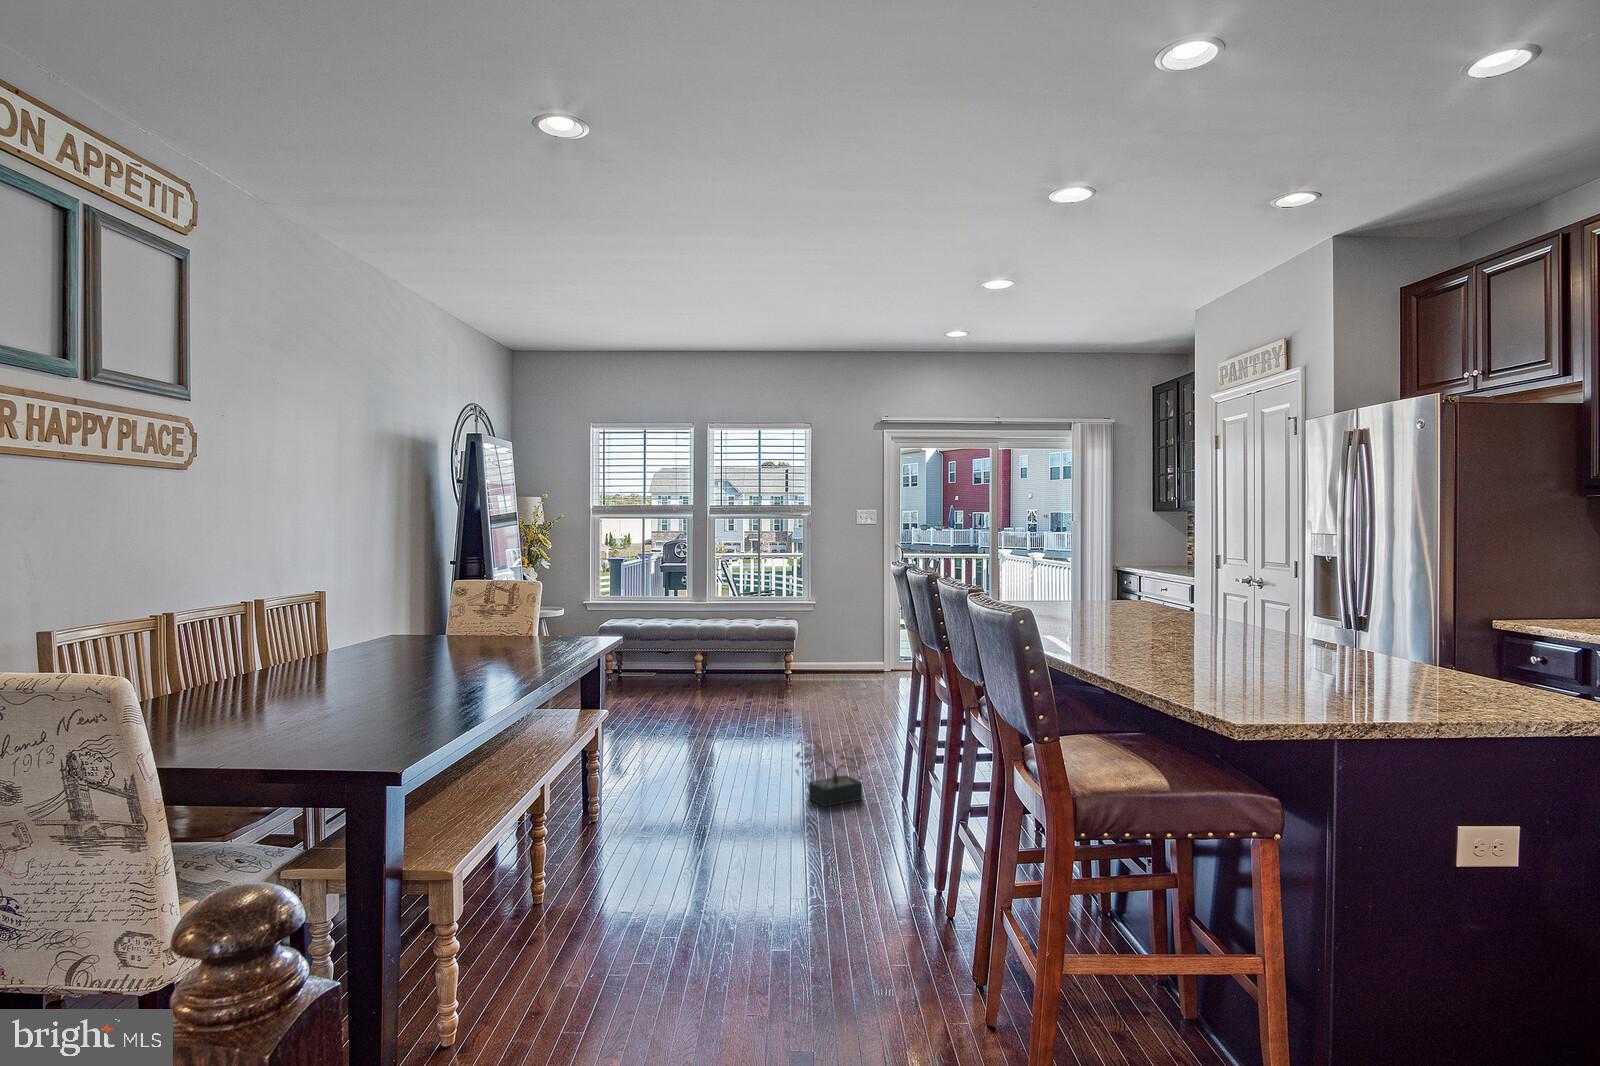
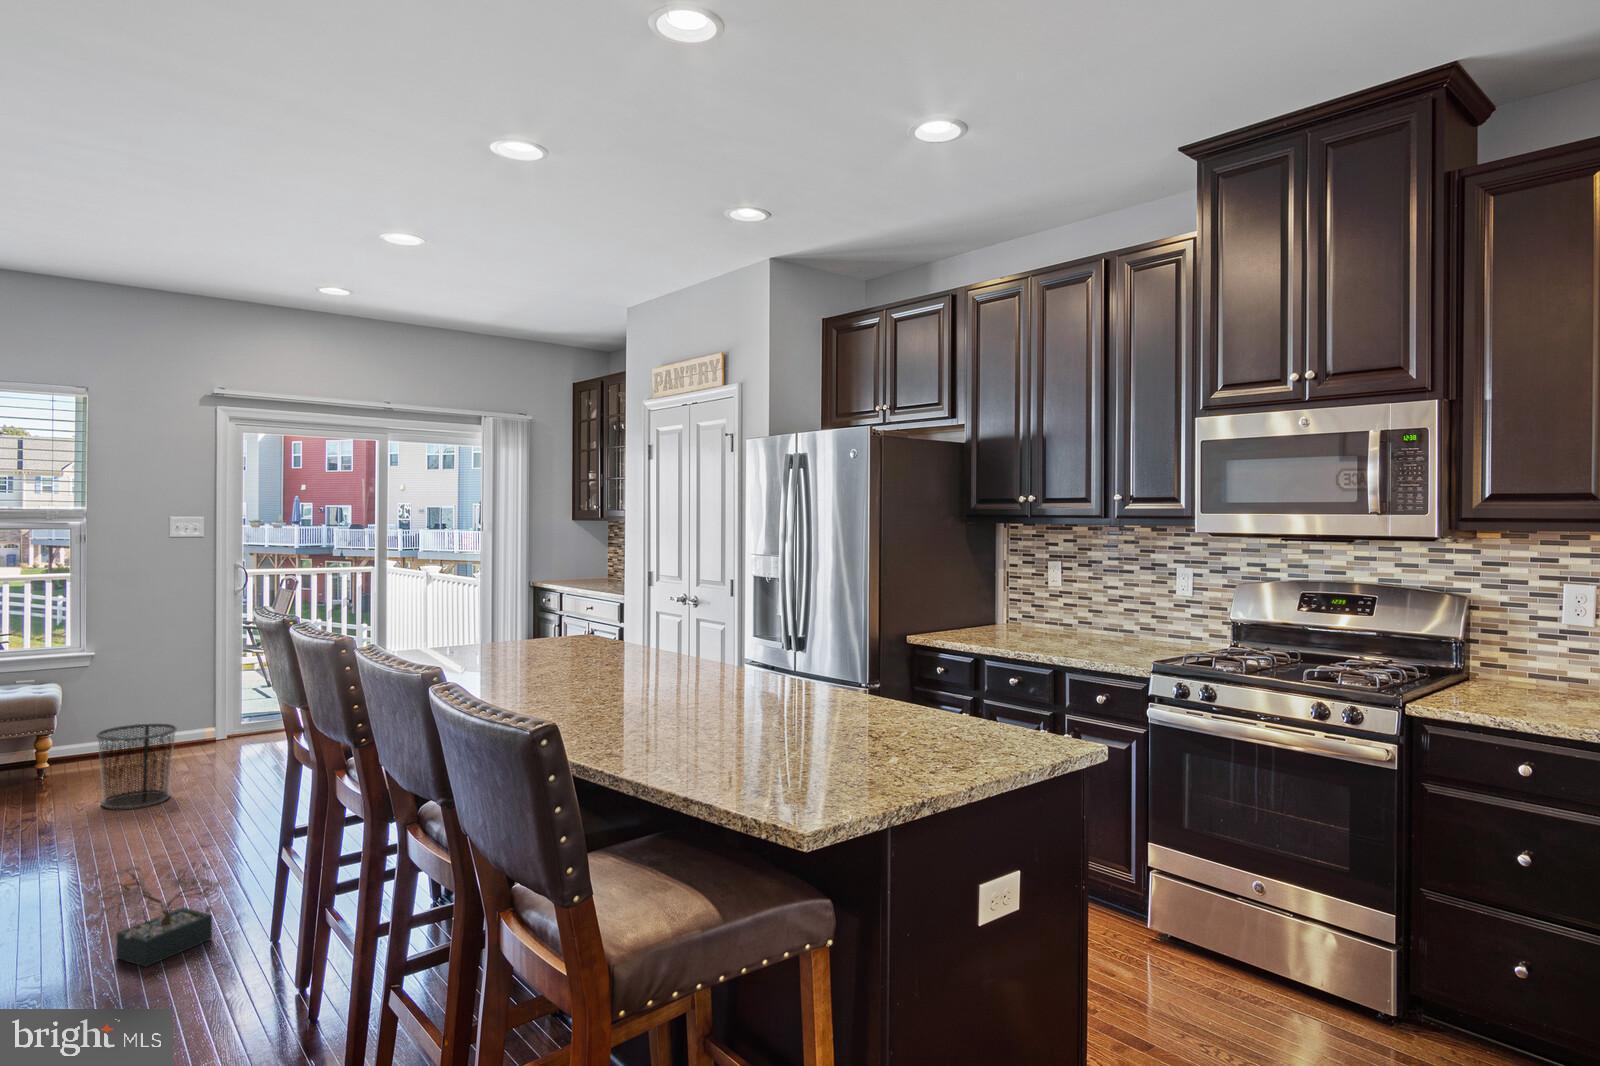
waste bin: none [800,658,846,715] -> present [96,723,177,809]

